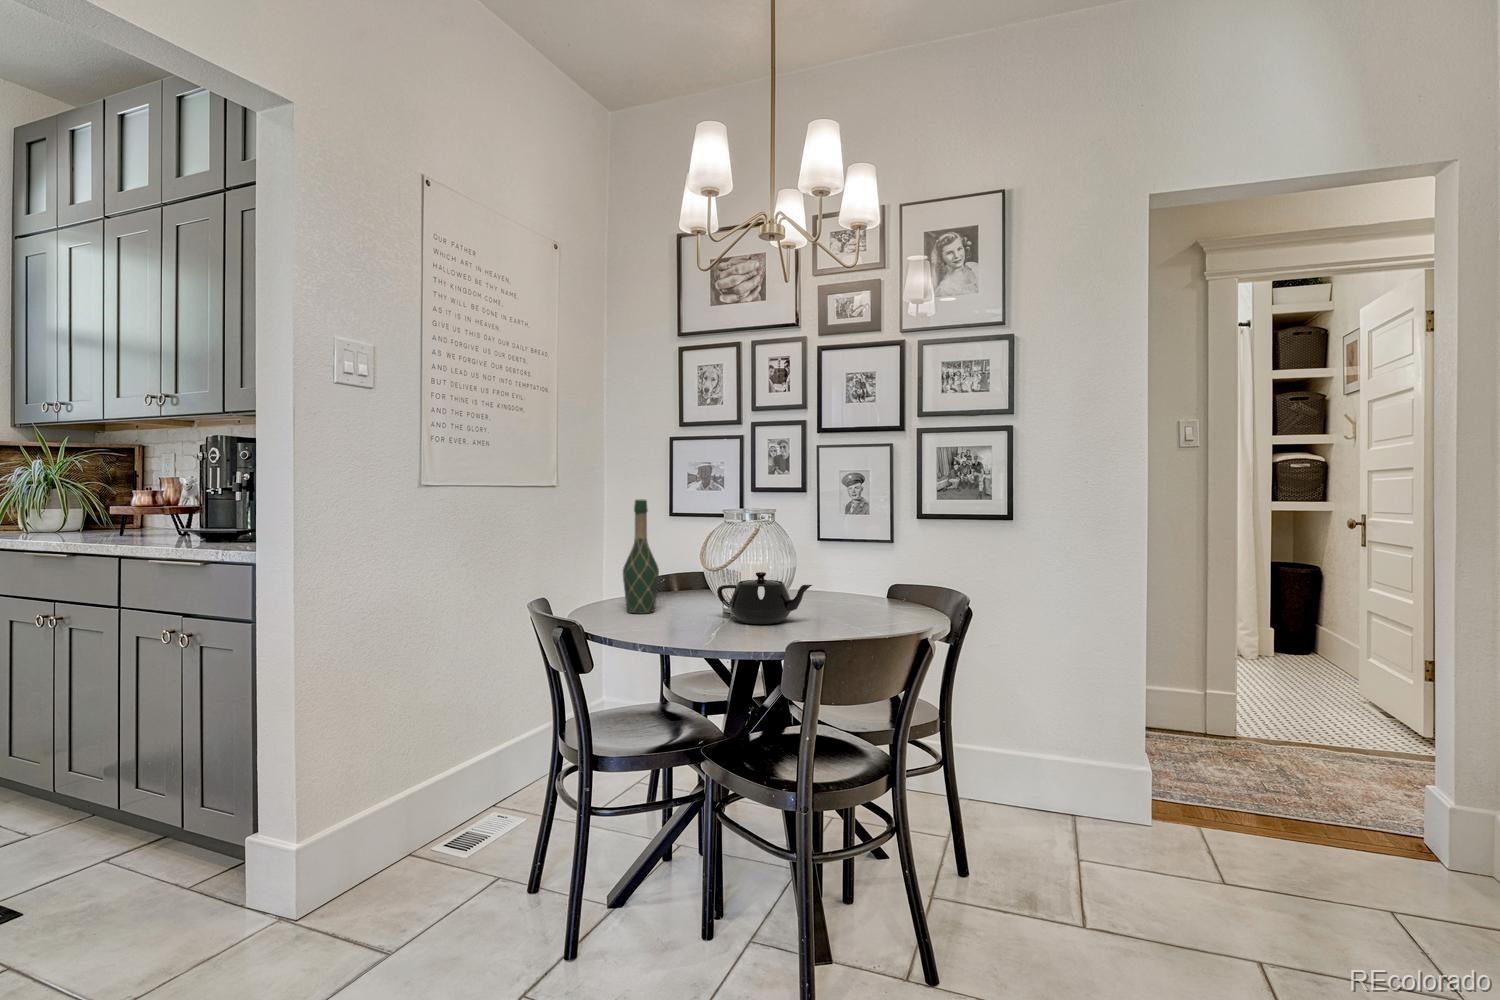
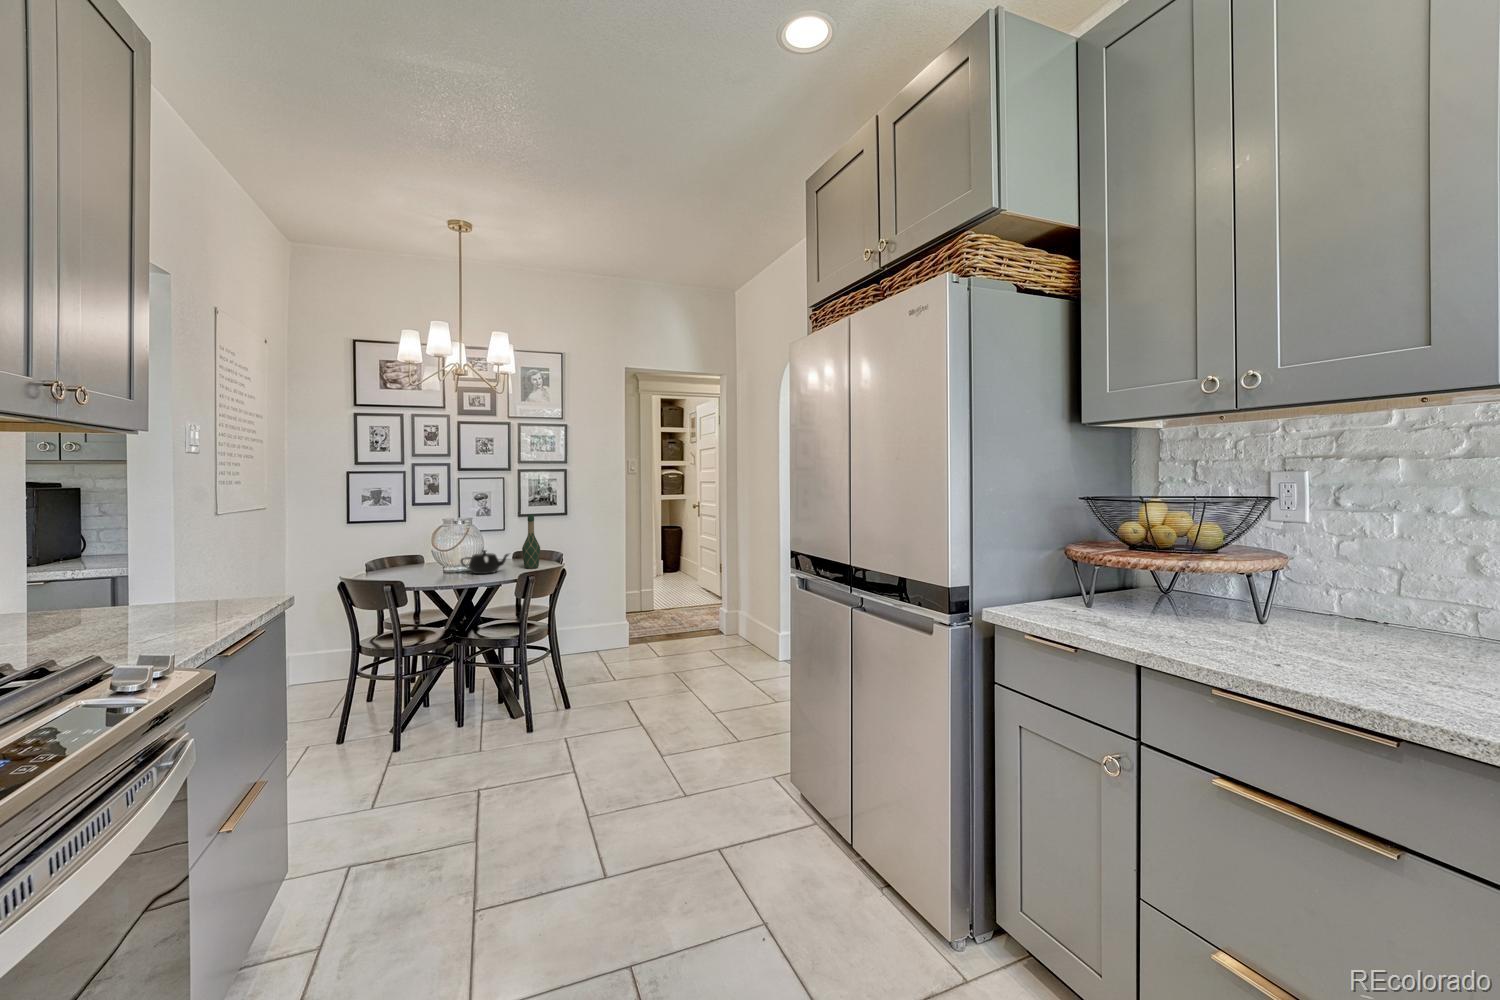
wine bottle: present [623,500,659,613] -> present [522,514,540,569]

